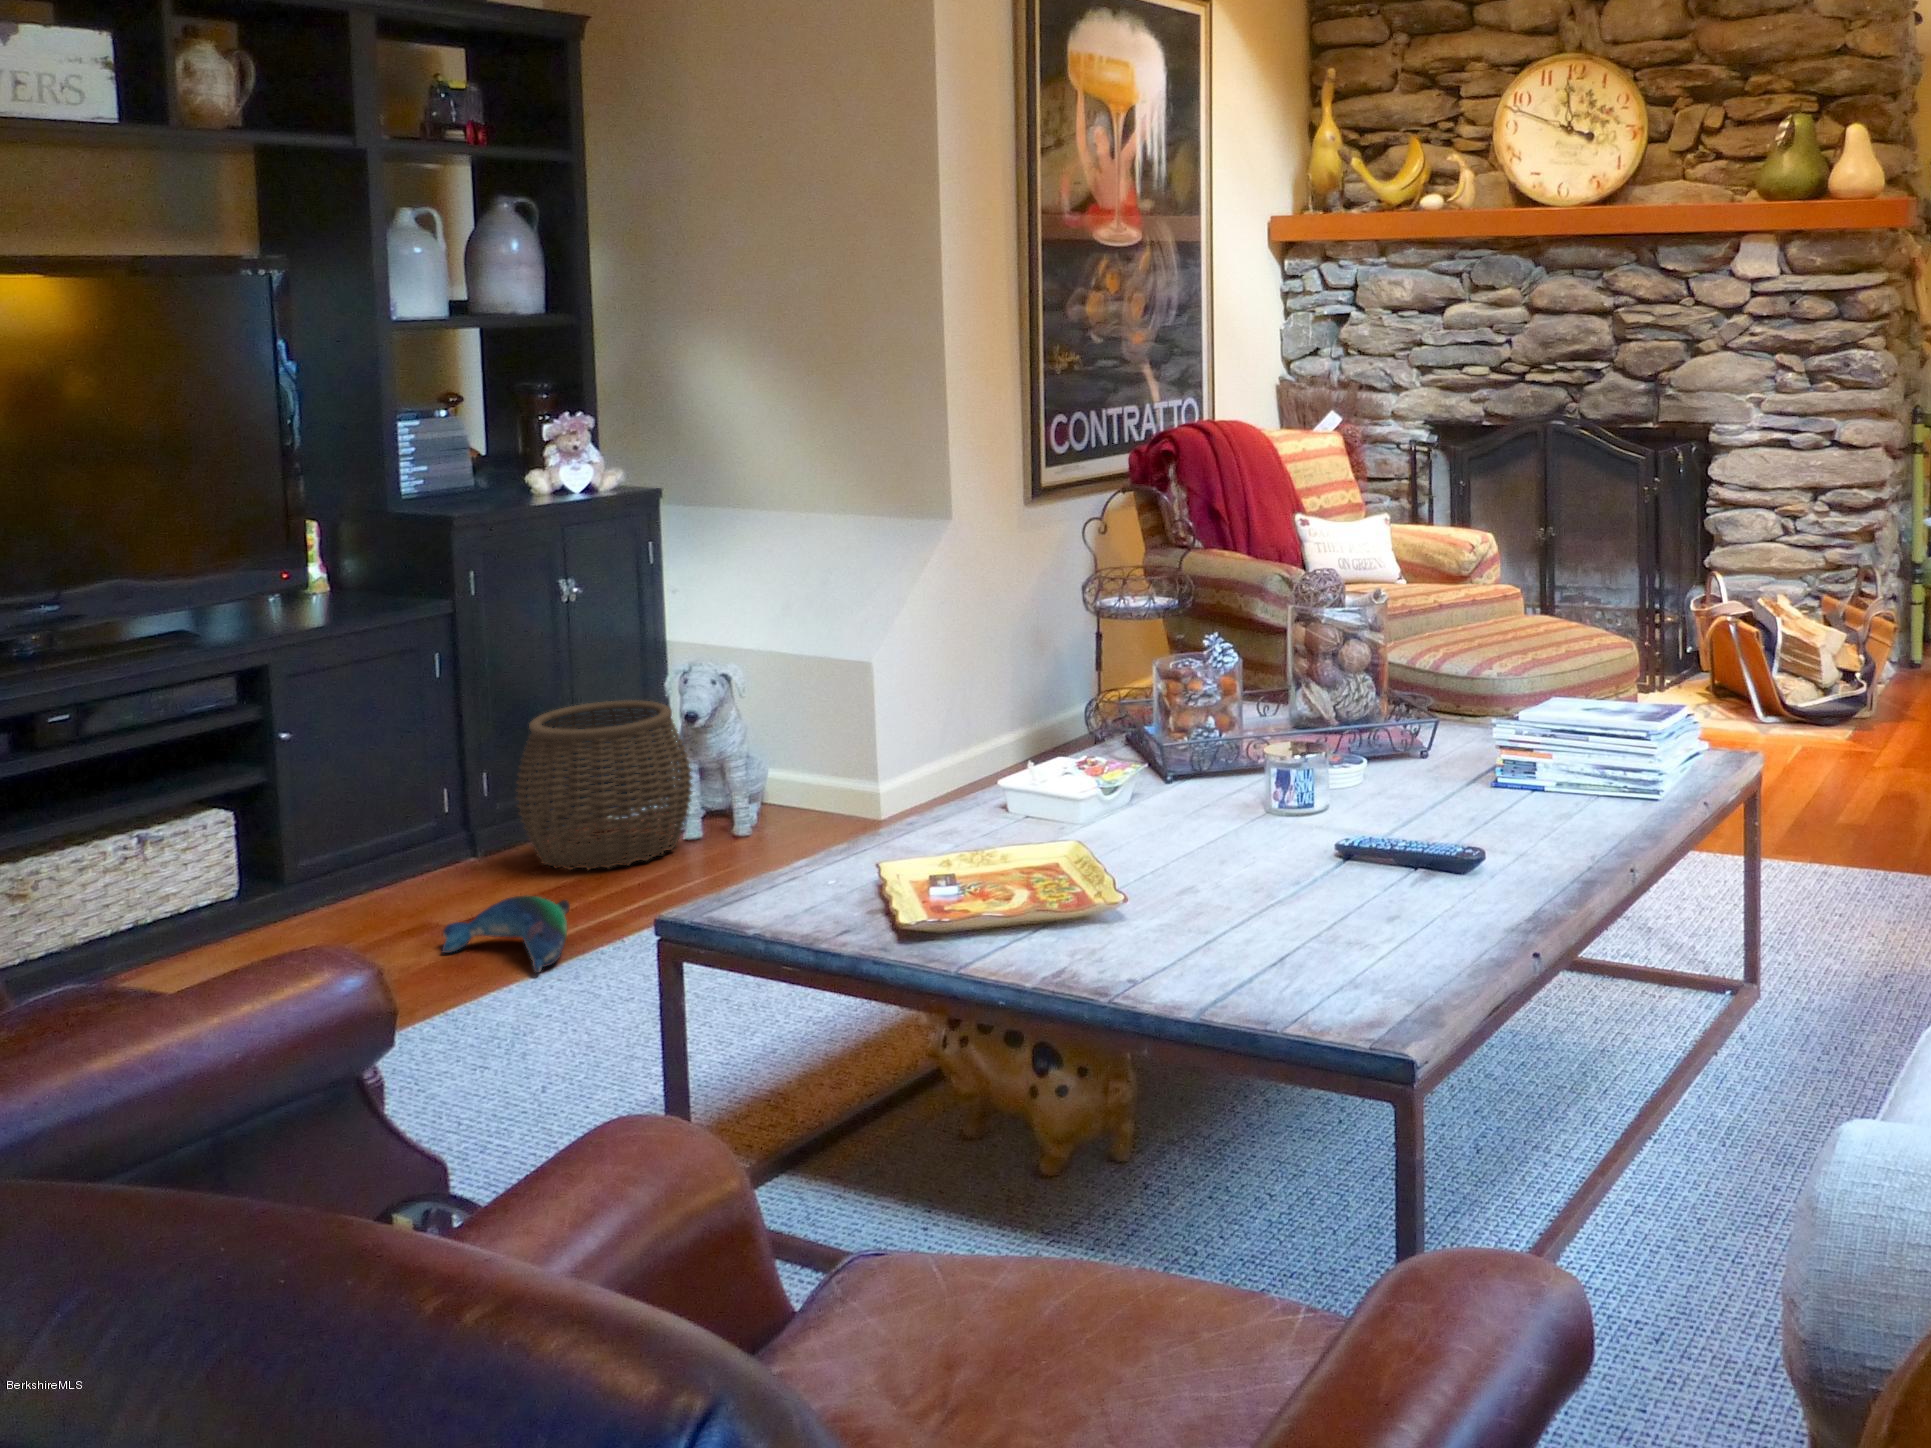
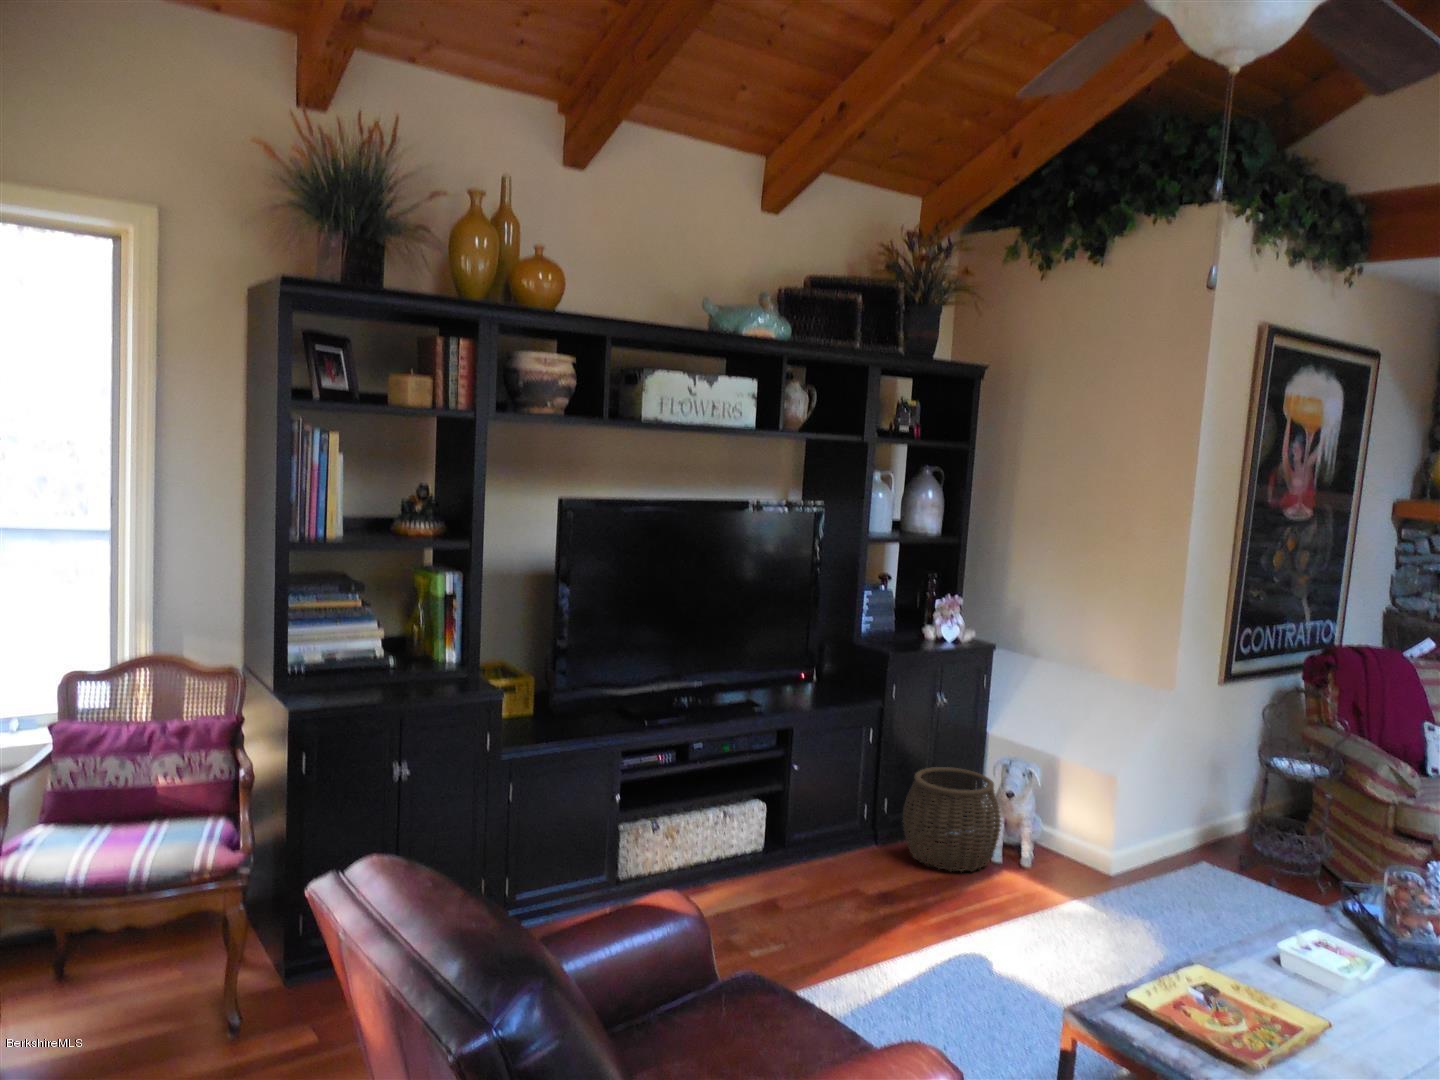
plush toy: present [442,896,570,973] -> none [869,890,941,946]

